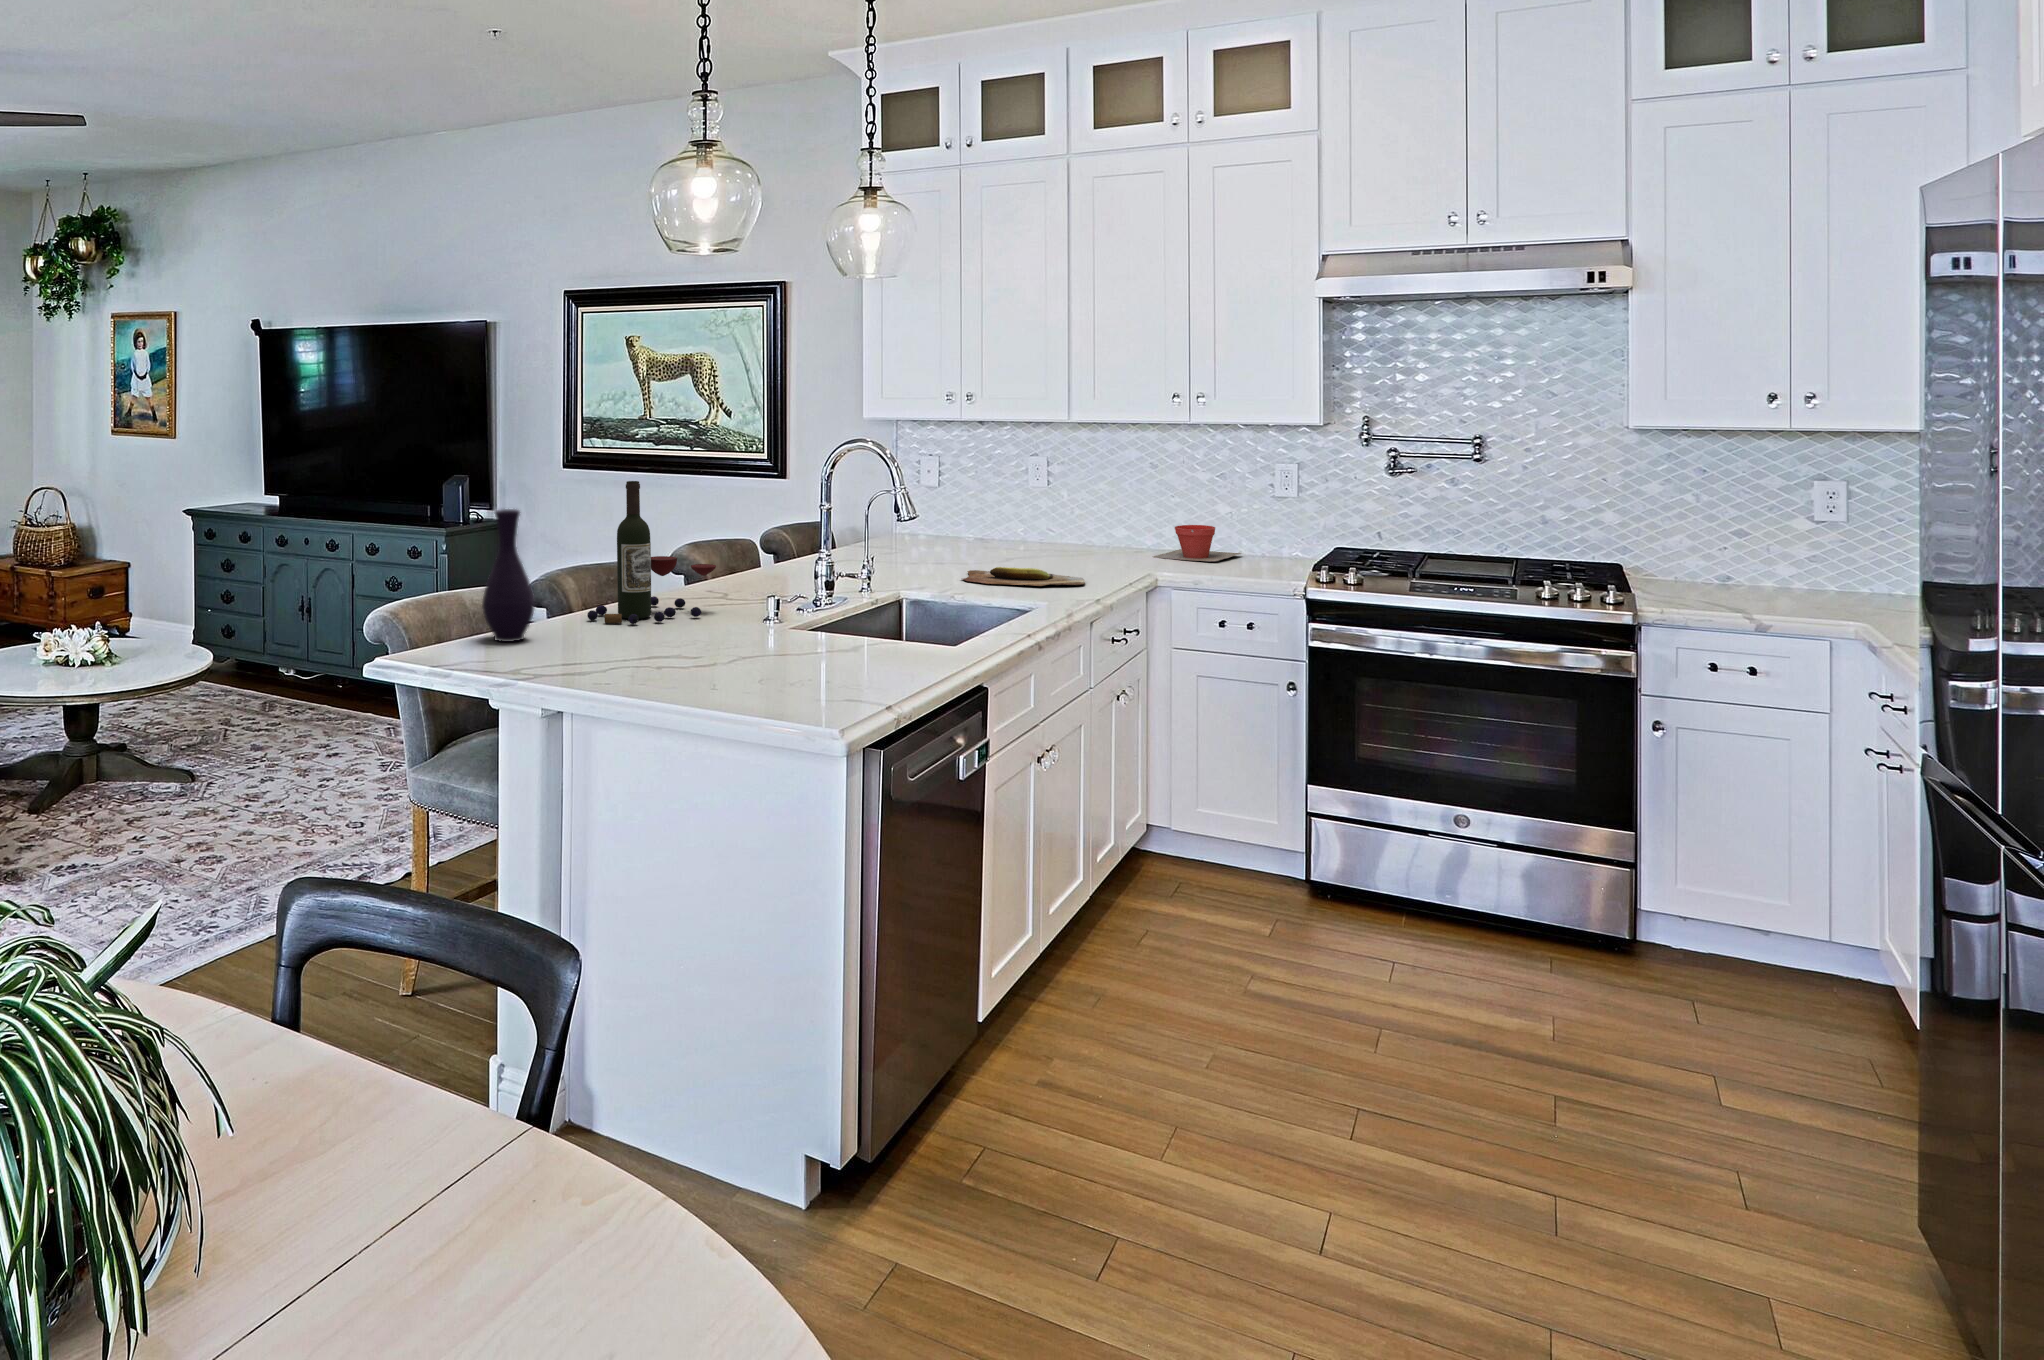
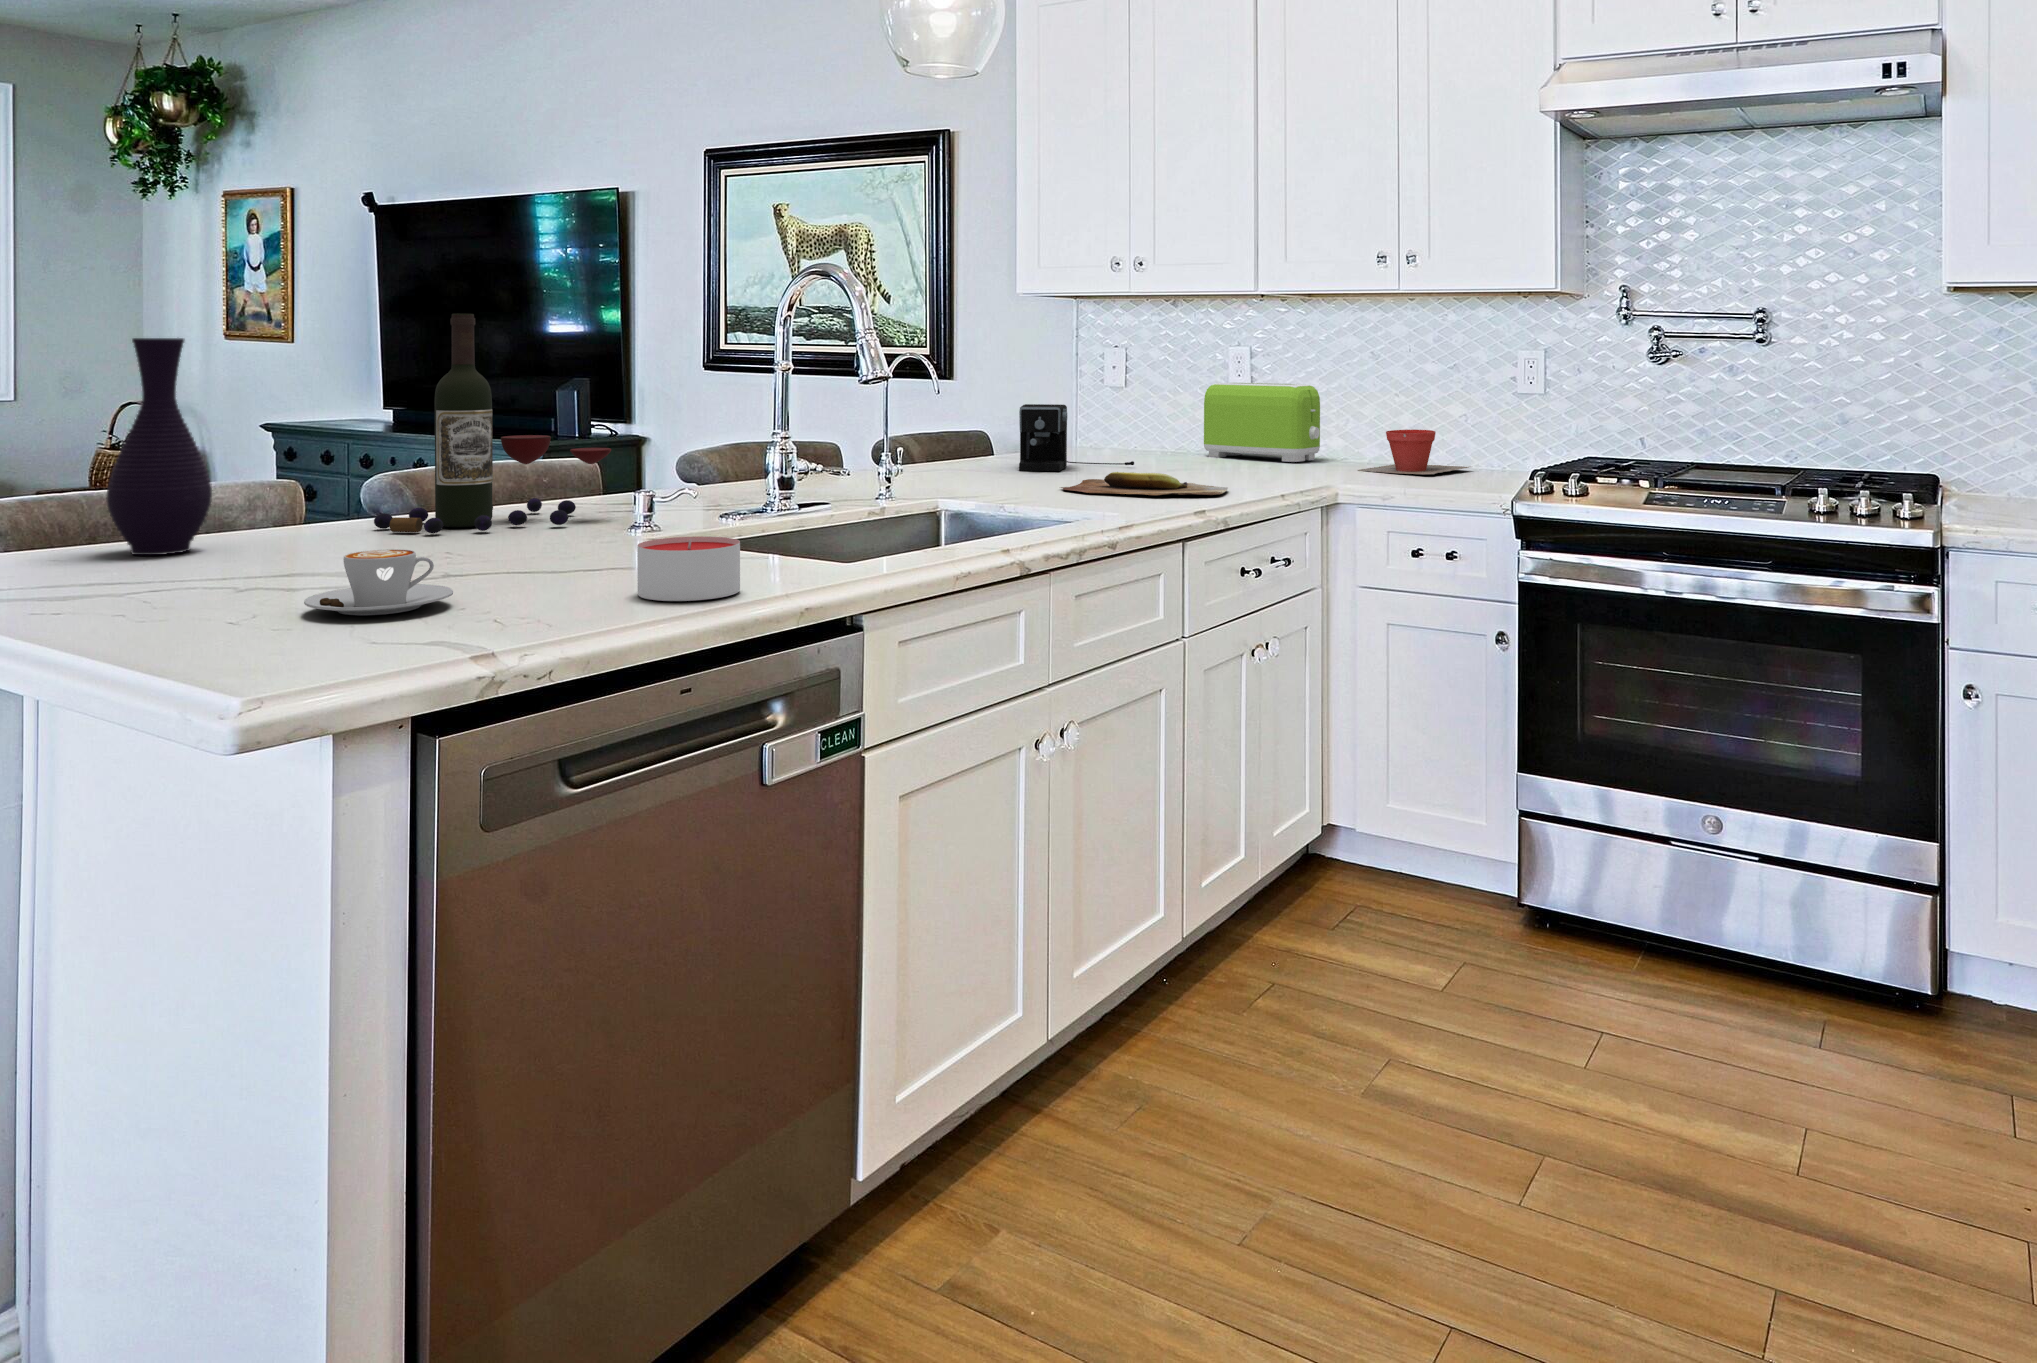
toaster: none [1016,486,1114,549] -> present [1204,382,1320,462]
coffee maker: none [897,510,982,562] -> present [1019,404,1134,471]
candle: none [852,633,911,673] -> present [637,537,740,601]
coffee cup: none [697,644,771,682] -> present [304,549,453,615]

